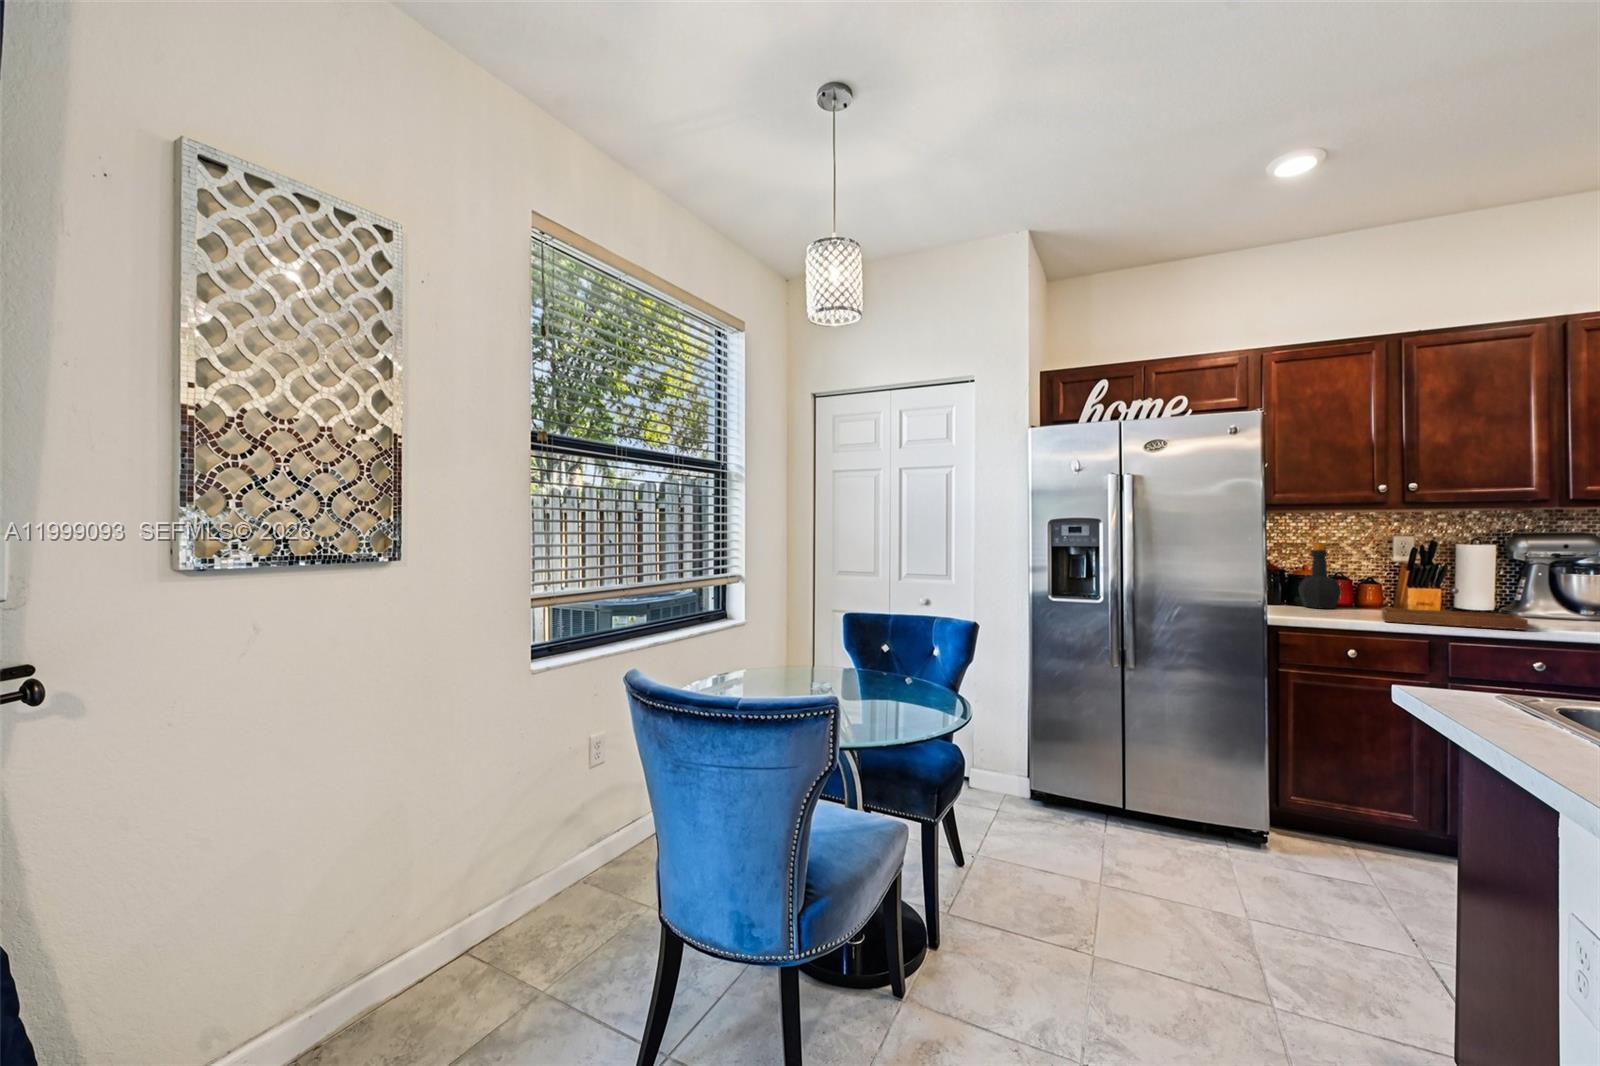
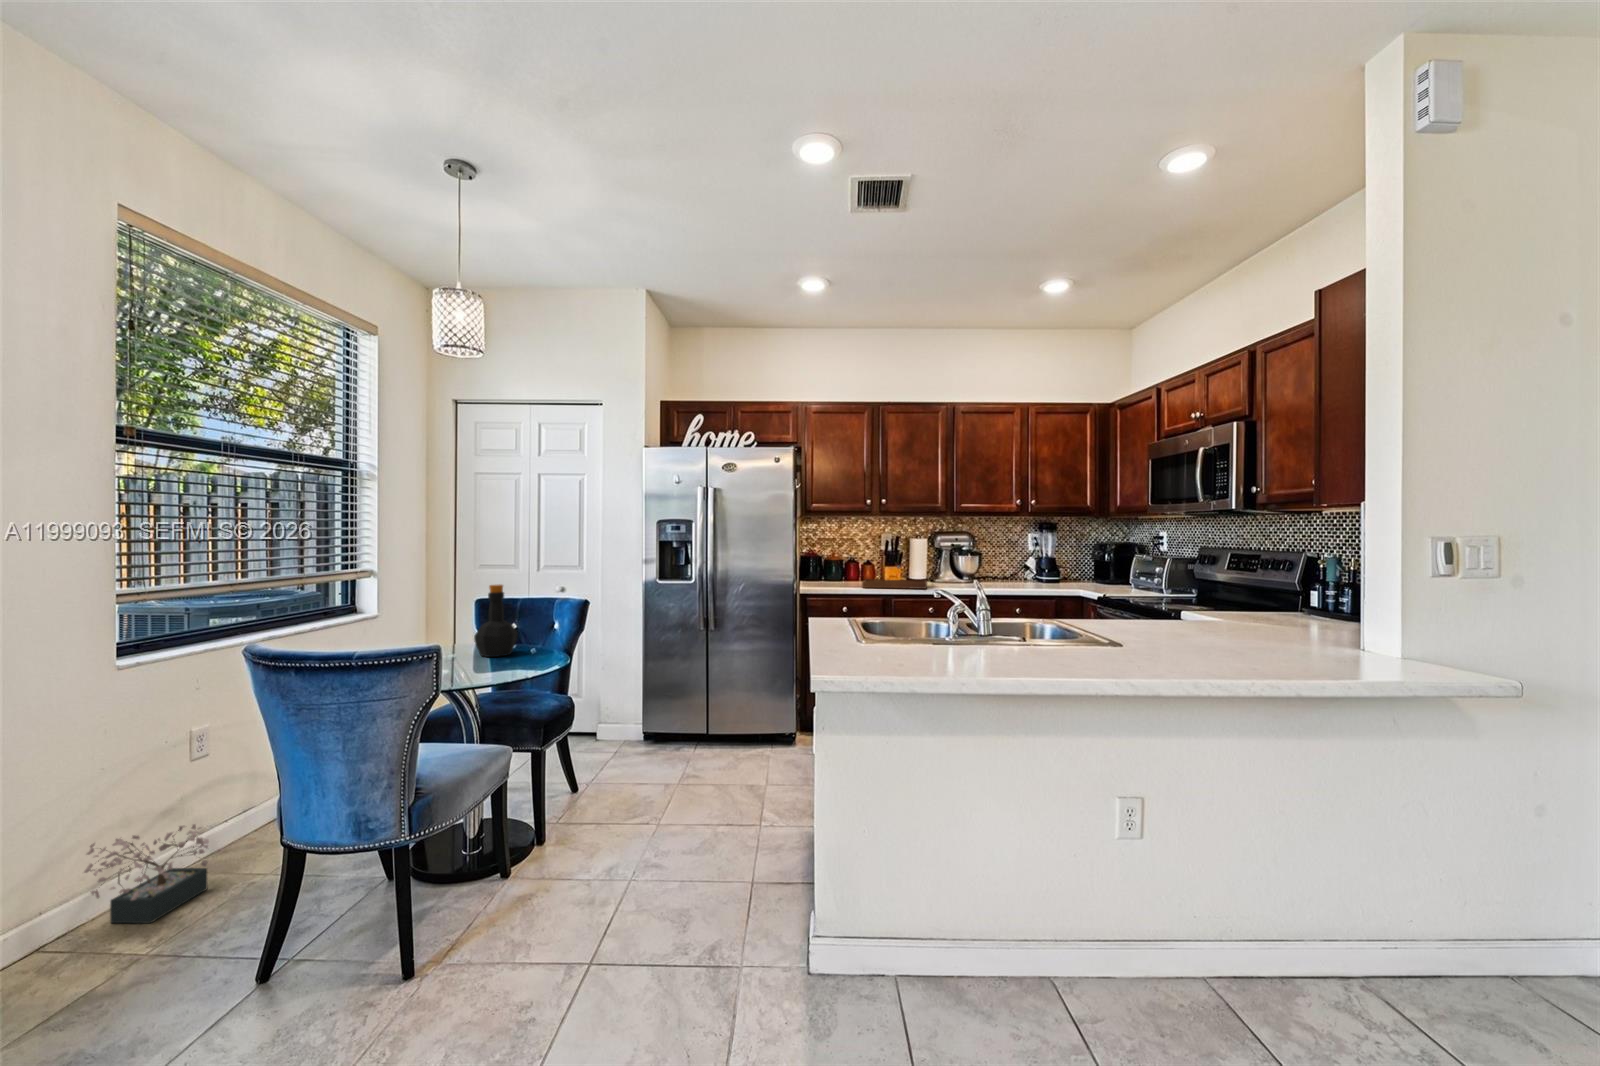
bottle: present [1298,543,1341,608] -> present [474,584,518,657]
decorative plant: none [505,838,603,942] -> present [84,824,209,923]

